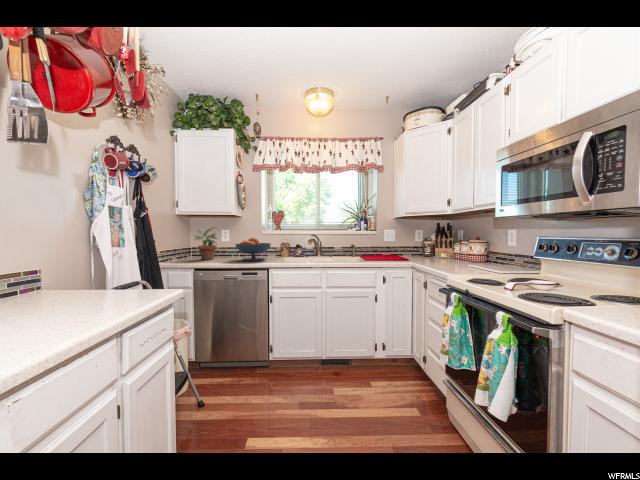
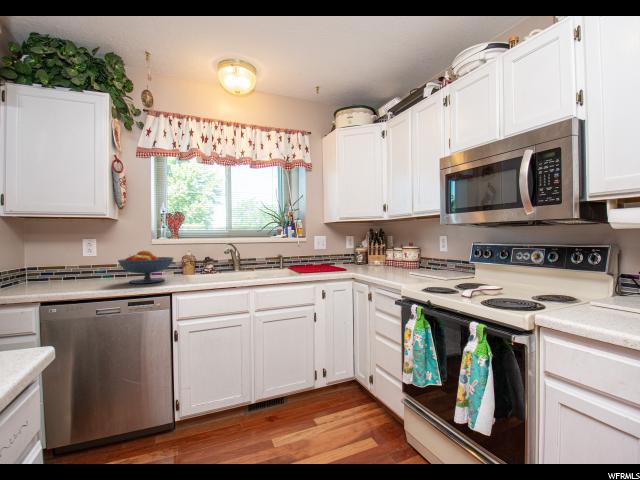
potted plant: present [195,228,217,260] -> none [38,236,88,286]

